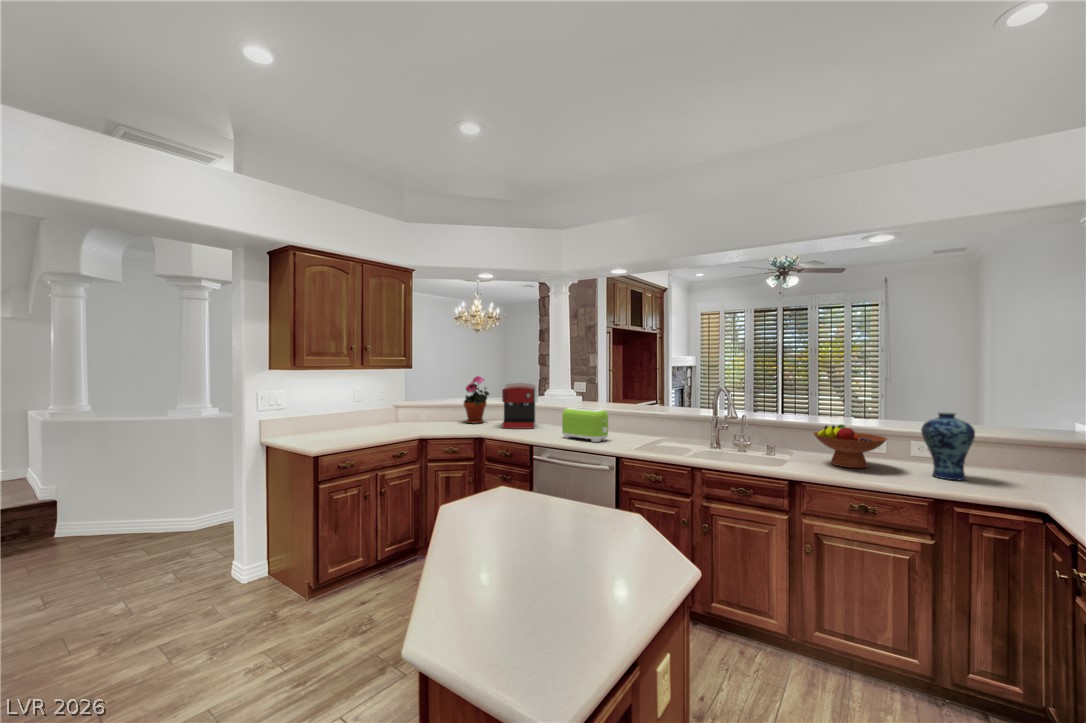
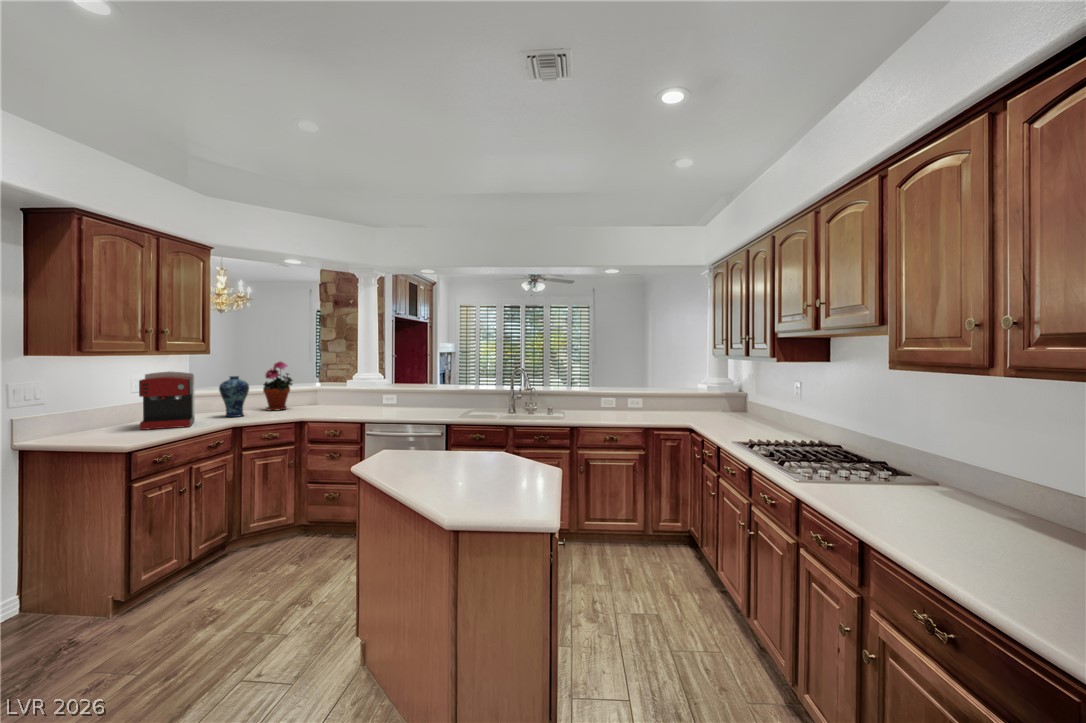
coffee maker: present [502,383,536,429] -> present [139,372,195,430]
toaster: present [562,407,608,442] -> none [389,388,431,416]
vase: present [921,413,975,480] -> present [219,376,249,417]
fruit bowl: present [814,425,887,468] -> none [580,390,620,417]

